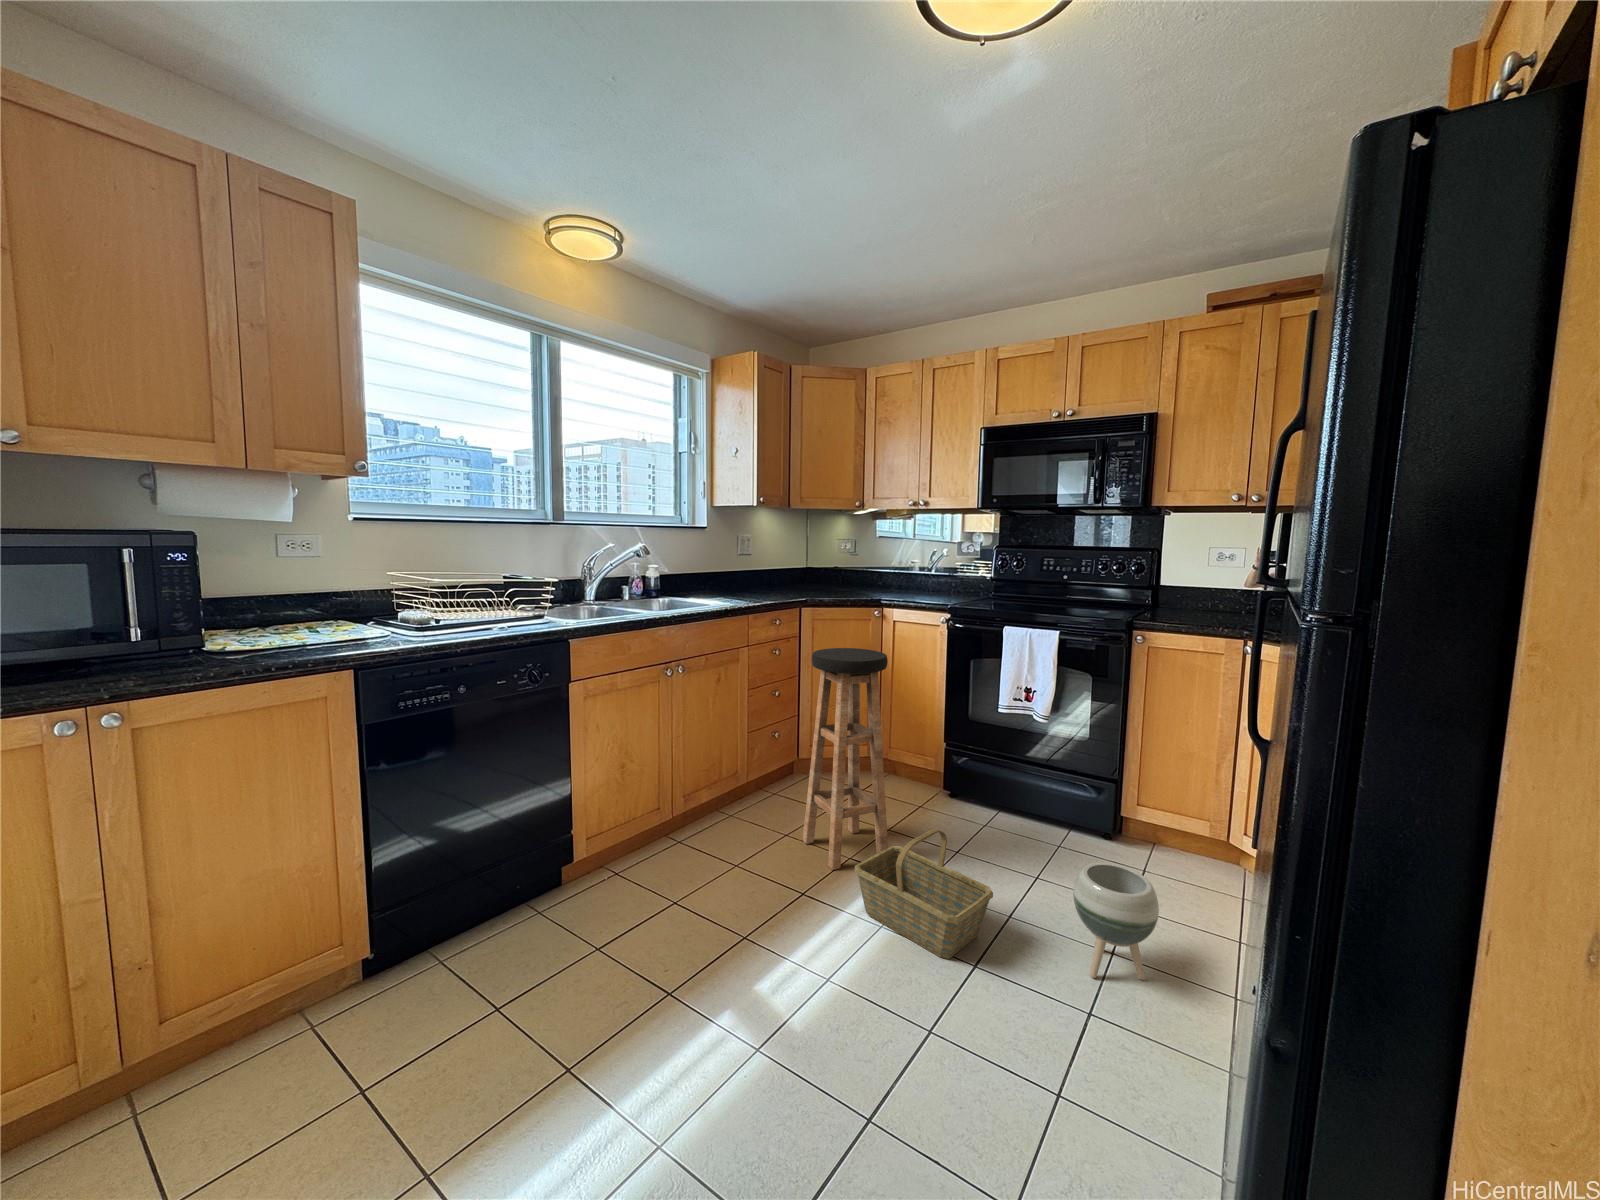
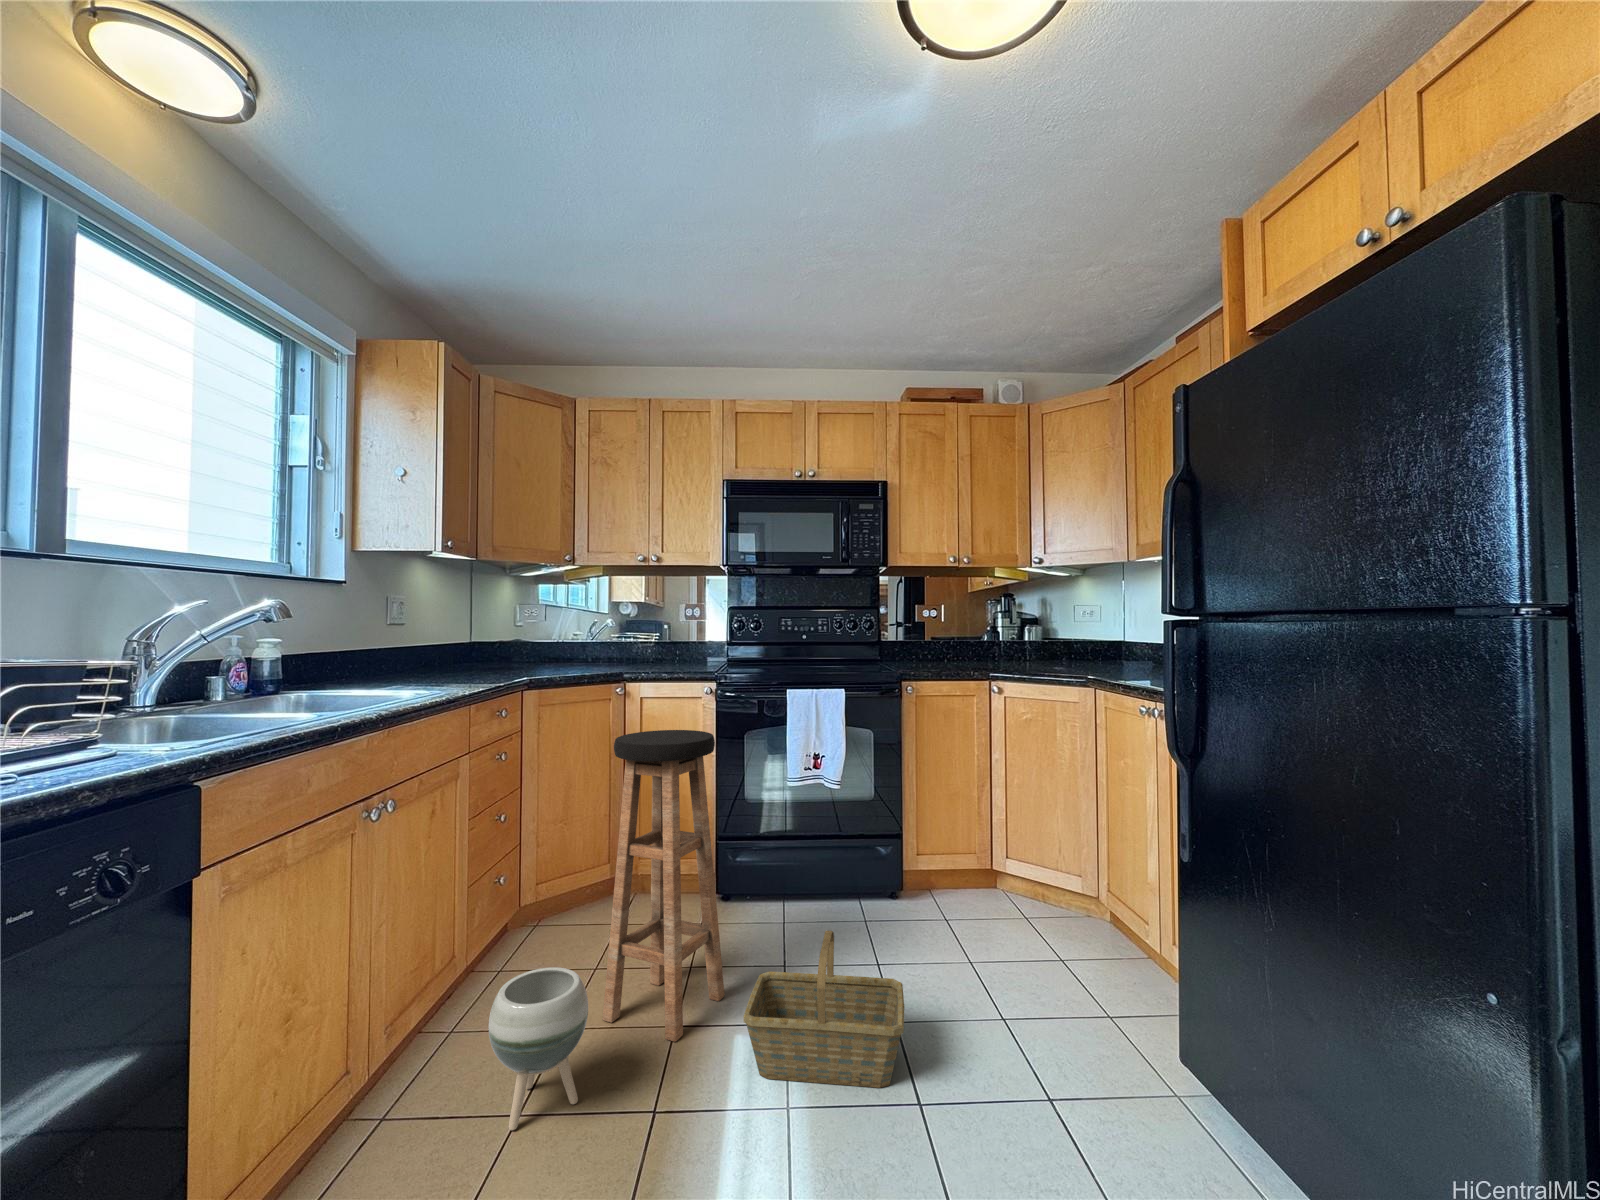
planter: present [1073,863,1159,980] -> present [489,967,588,1130]

